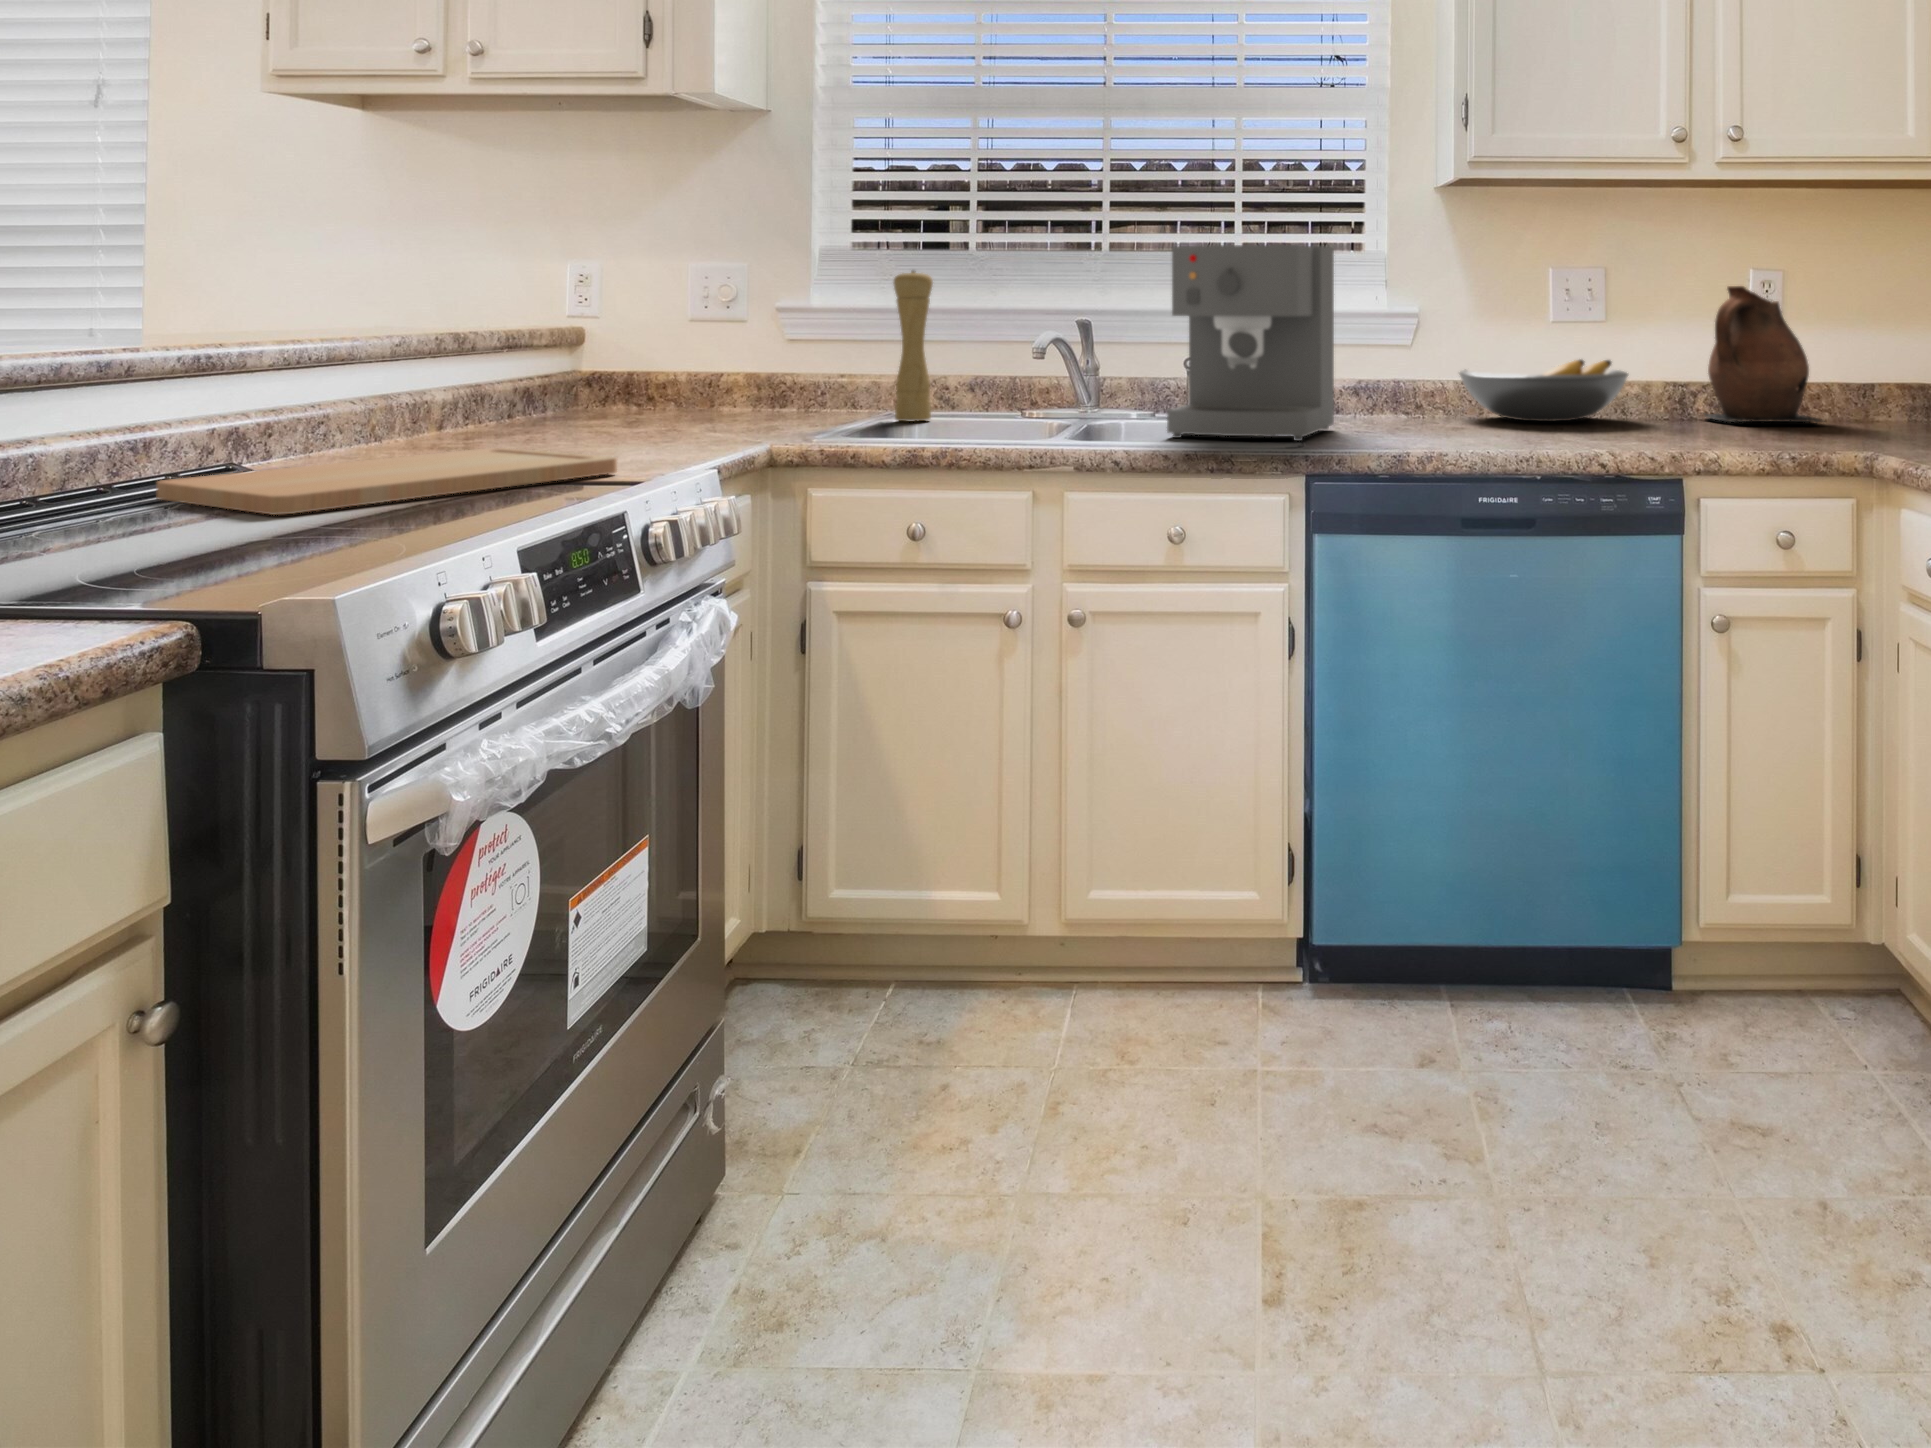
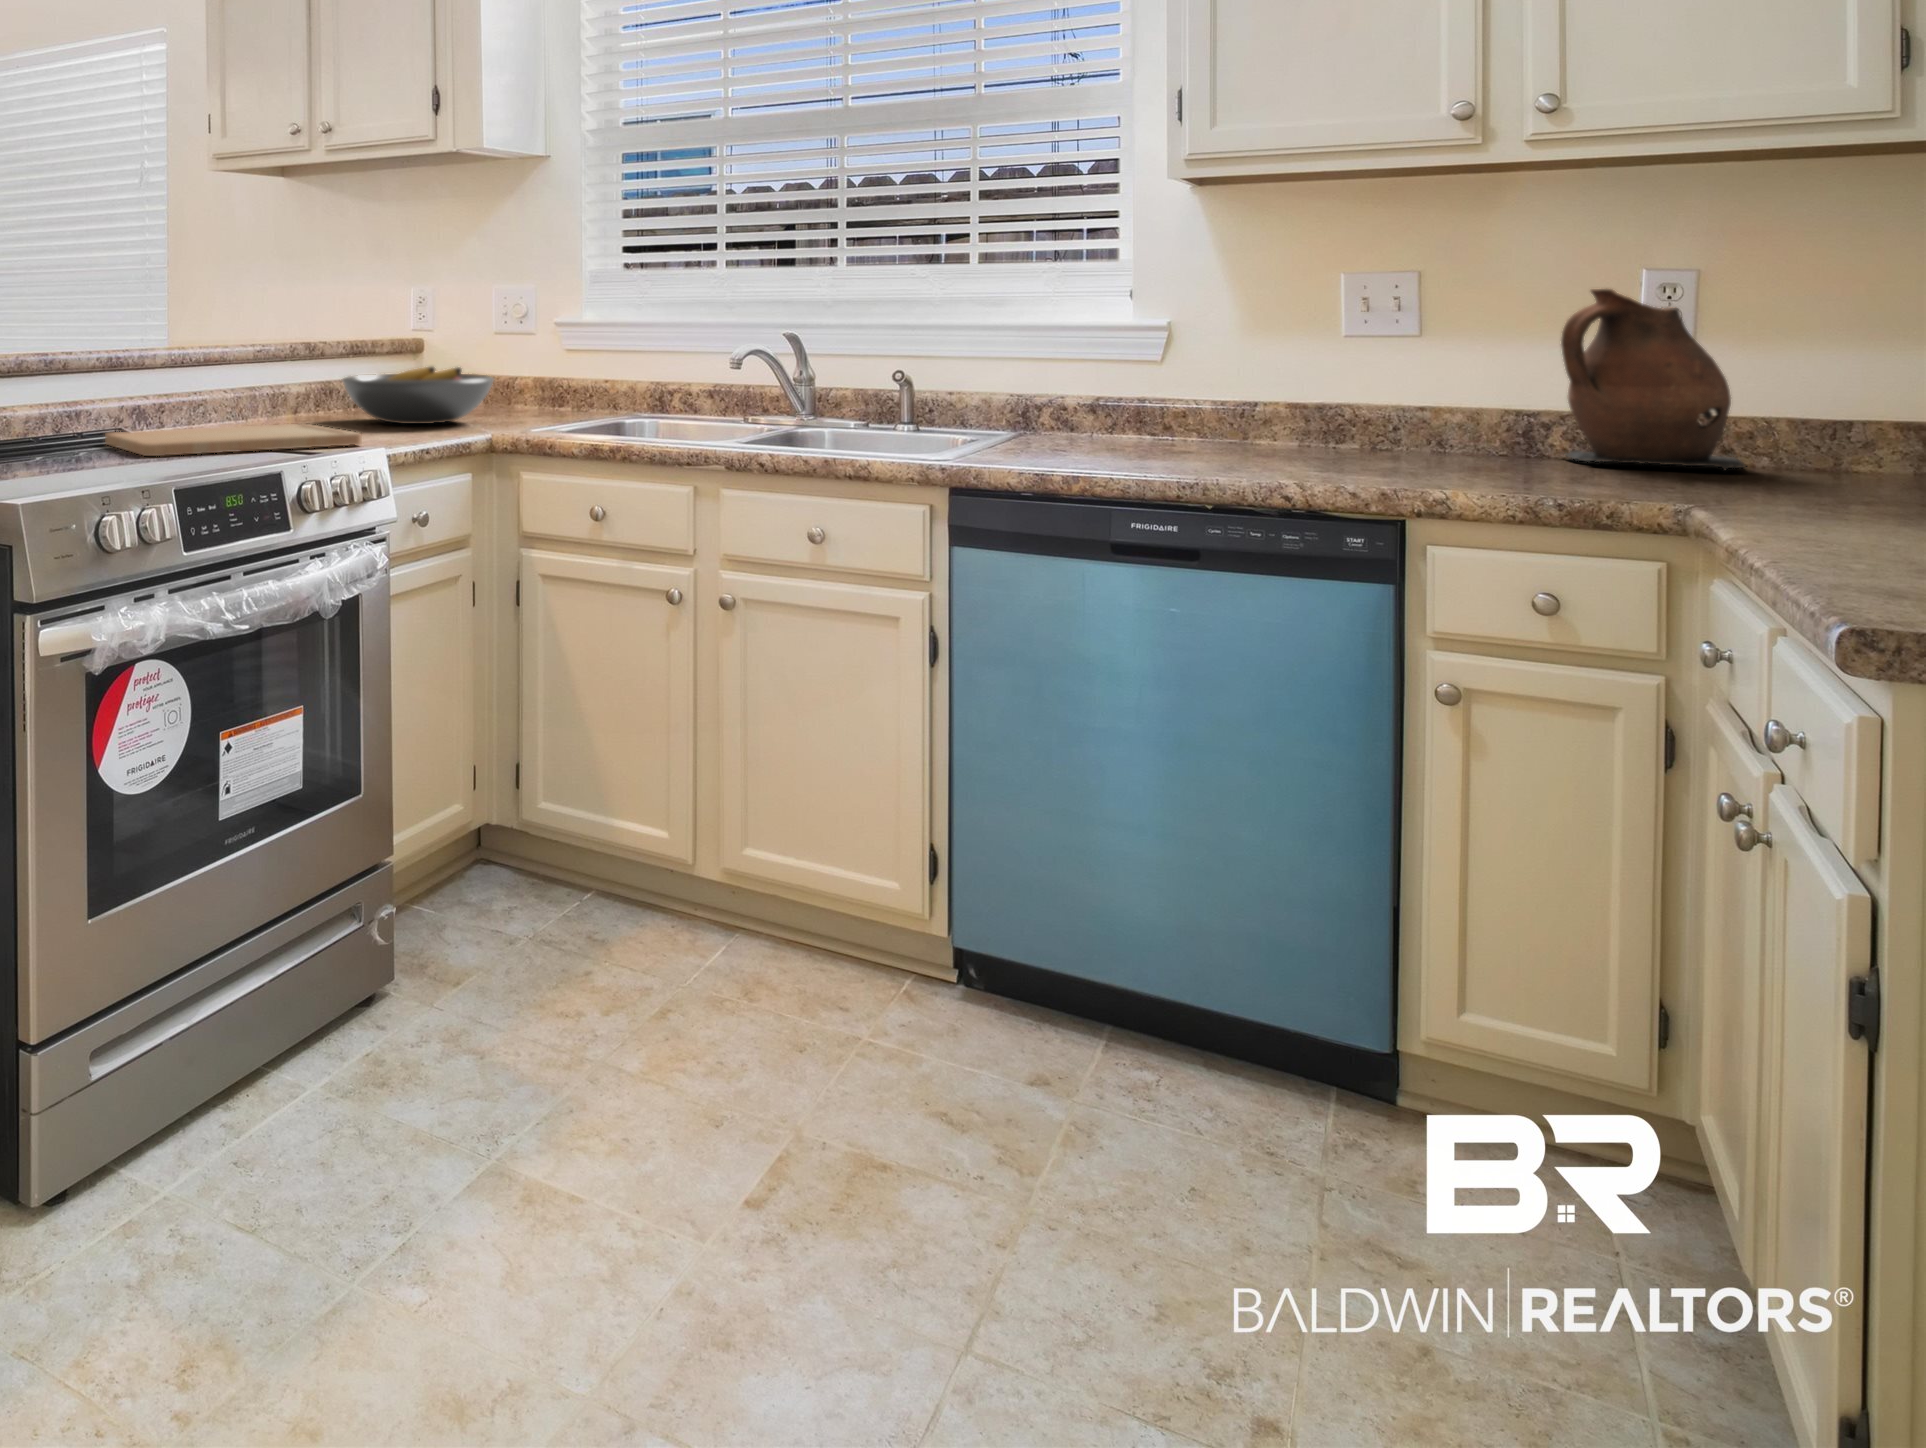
coffee maker: present [1167,245,1334,441] -> none [834,256,1027,452]
pepper mill: present [894,271,933,421] -> none [626,286,660,420]
fruit bowl: present [1459,360,1628,421] -> present [342,367,494,424]

